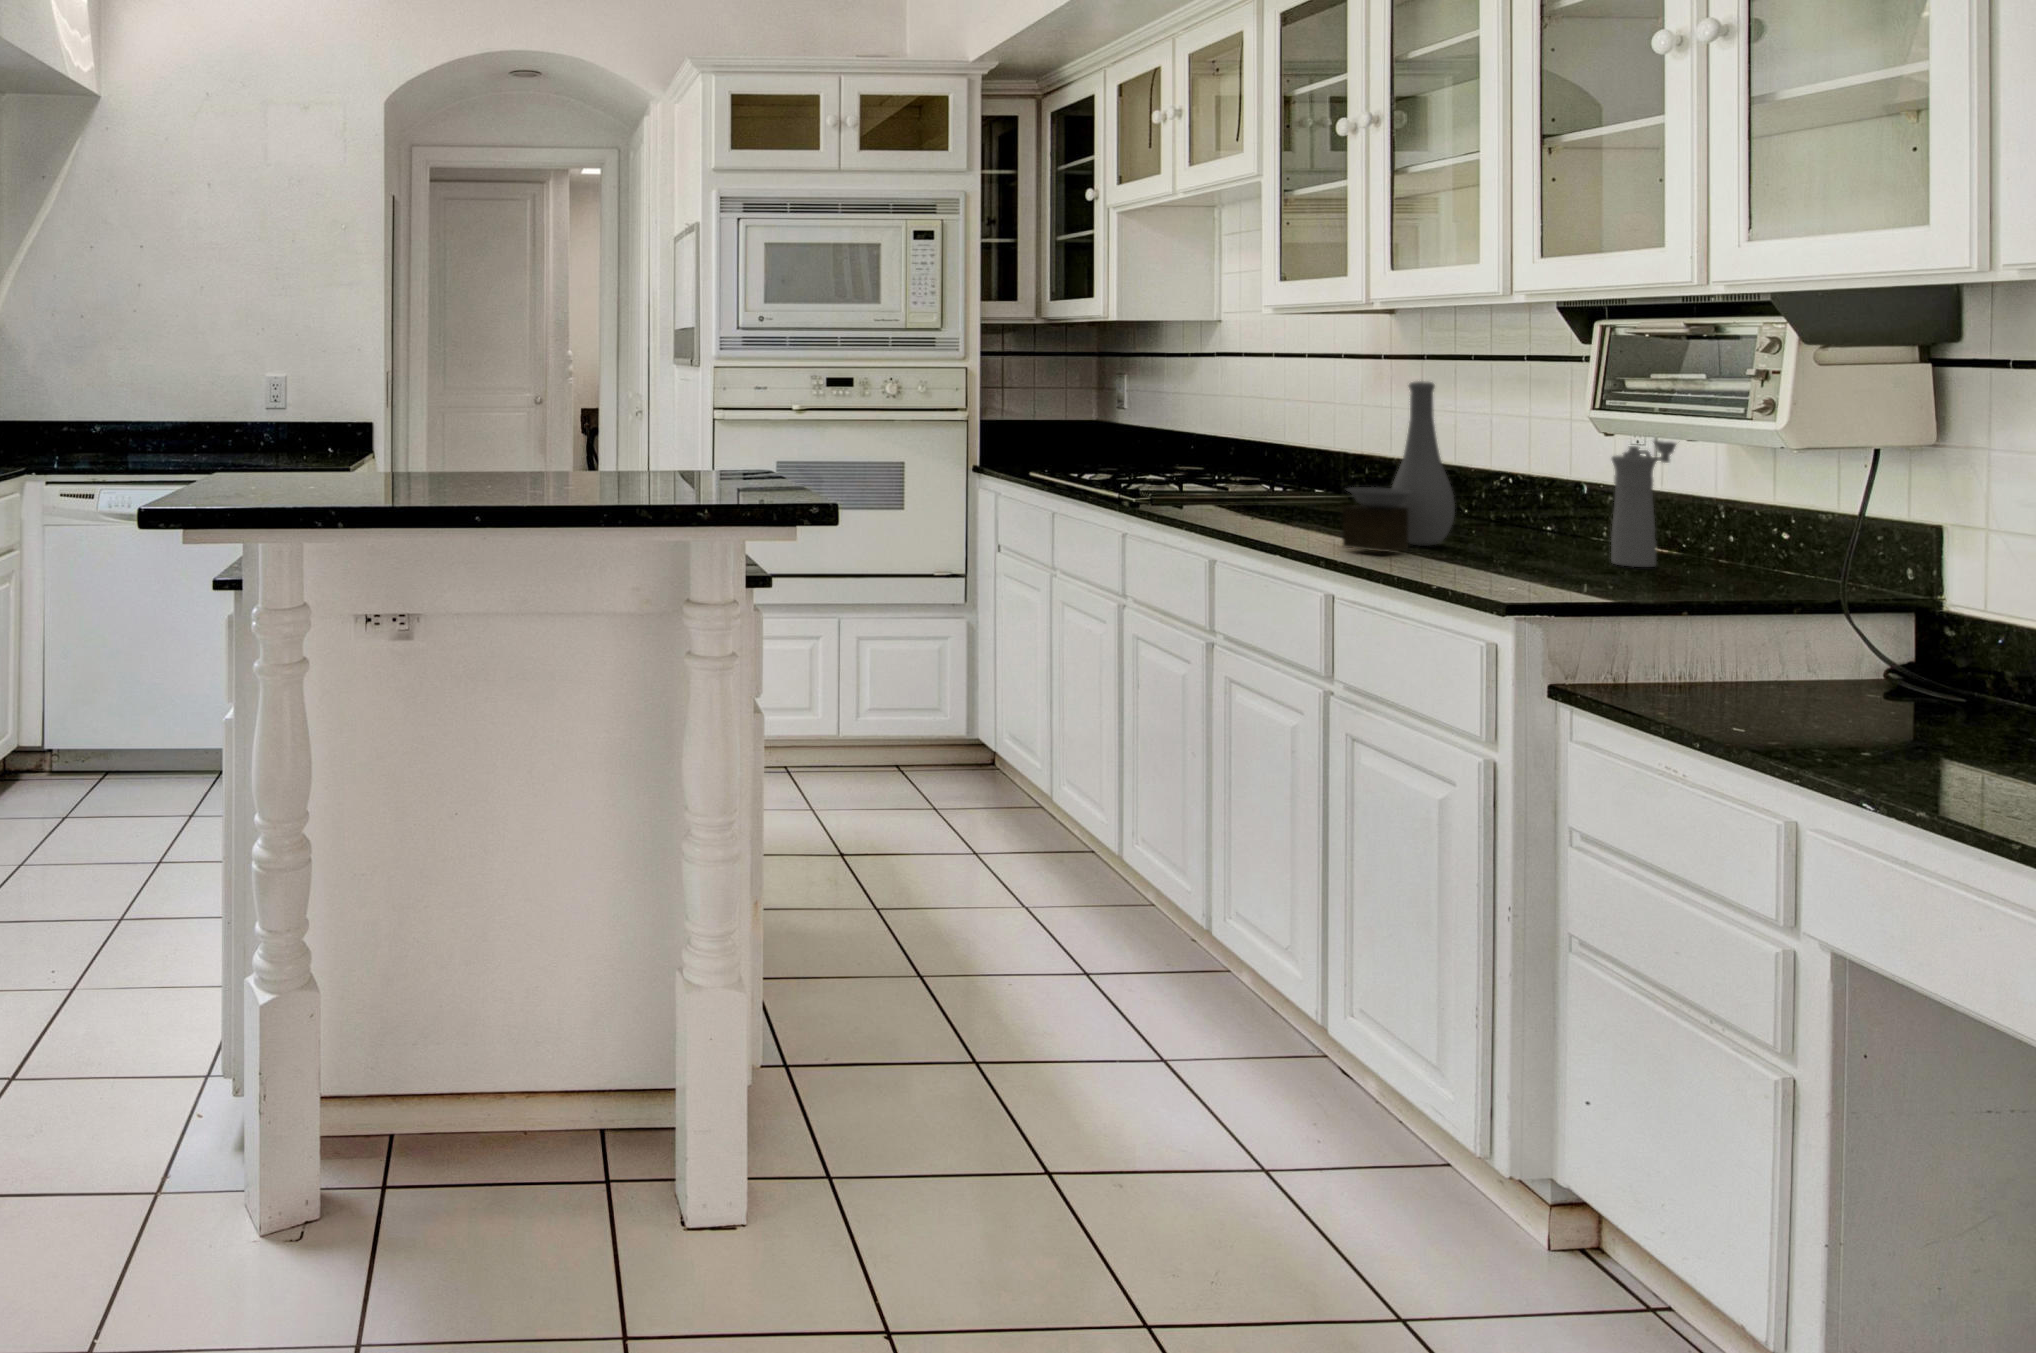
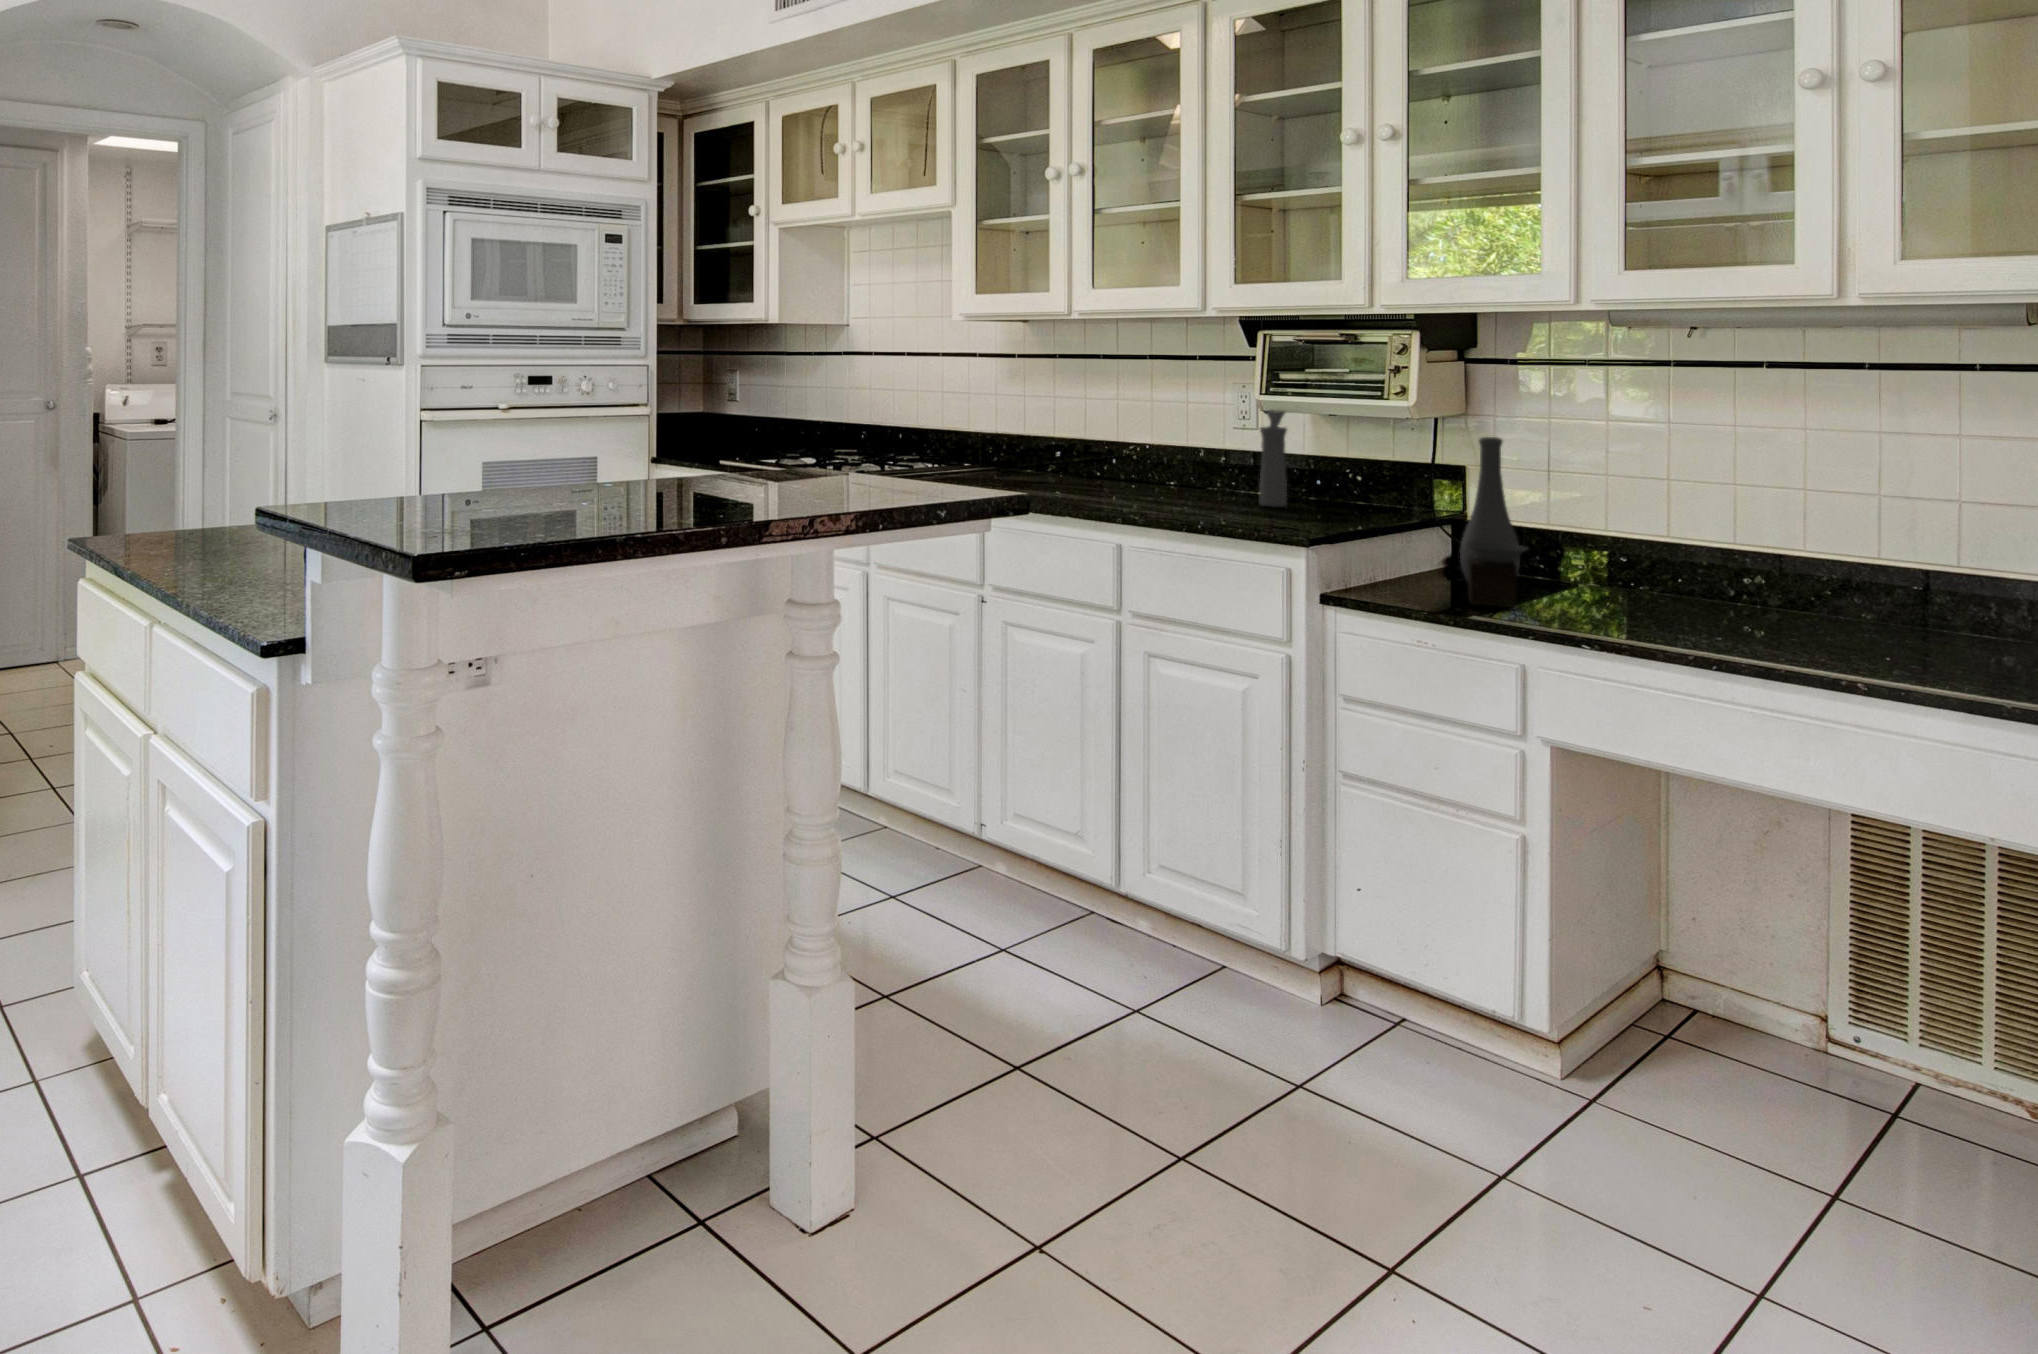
vase: present [1343,382,1455,552] -> present [1460,437,1528,607]

